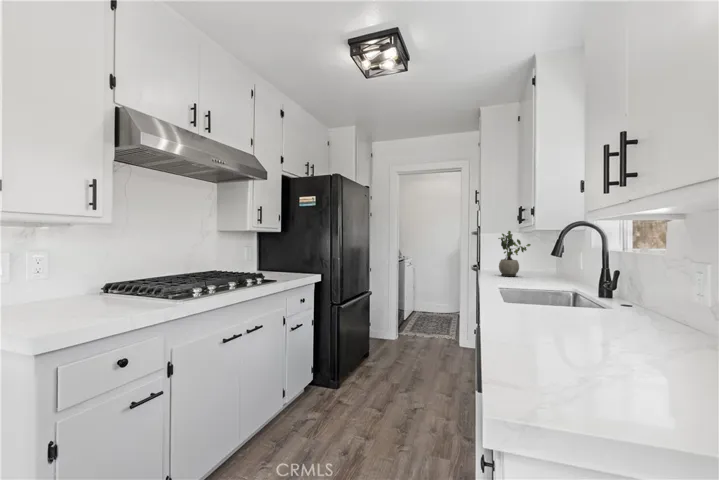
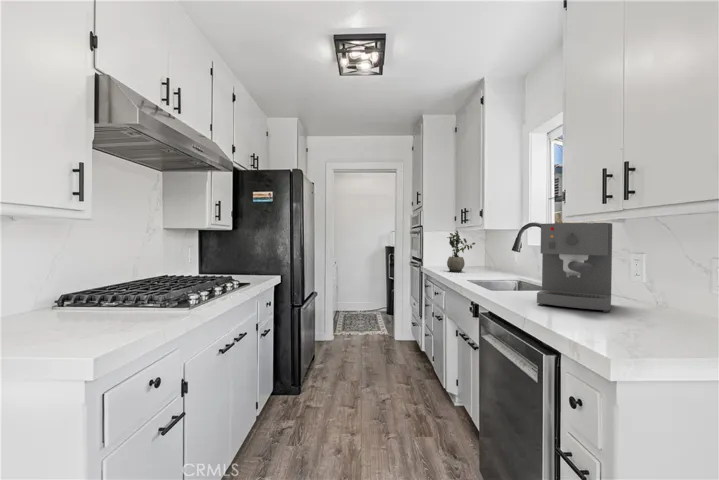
coffee maker: none [529,218,646,337] -> present [537,223,612,312]

